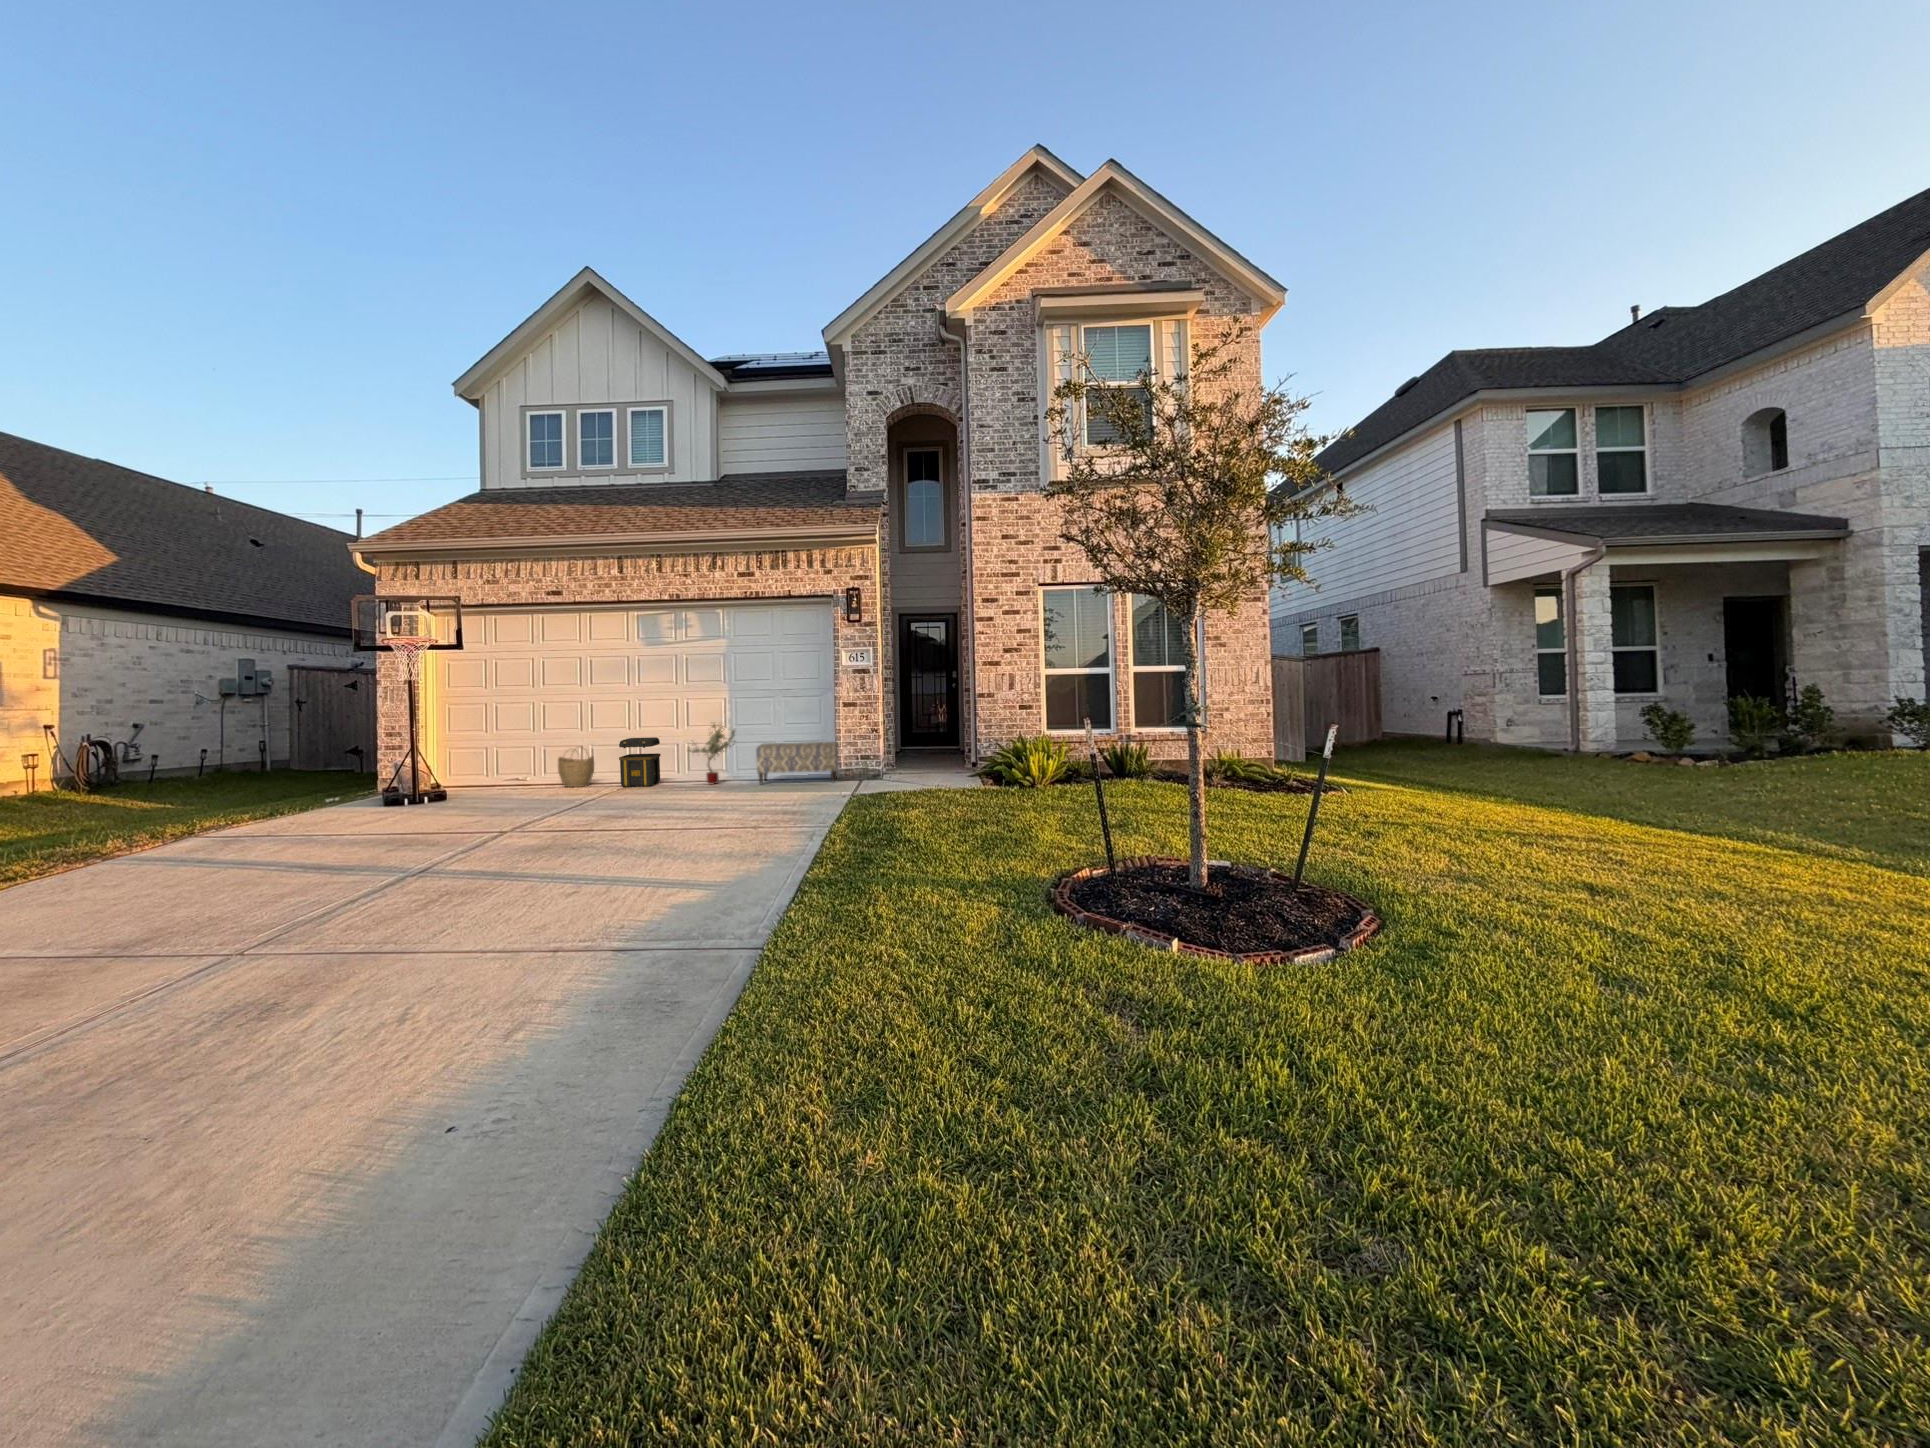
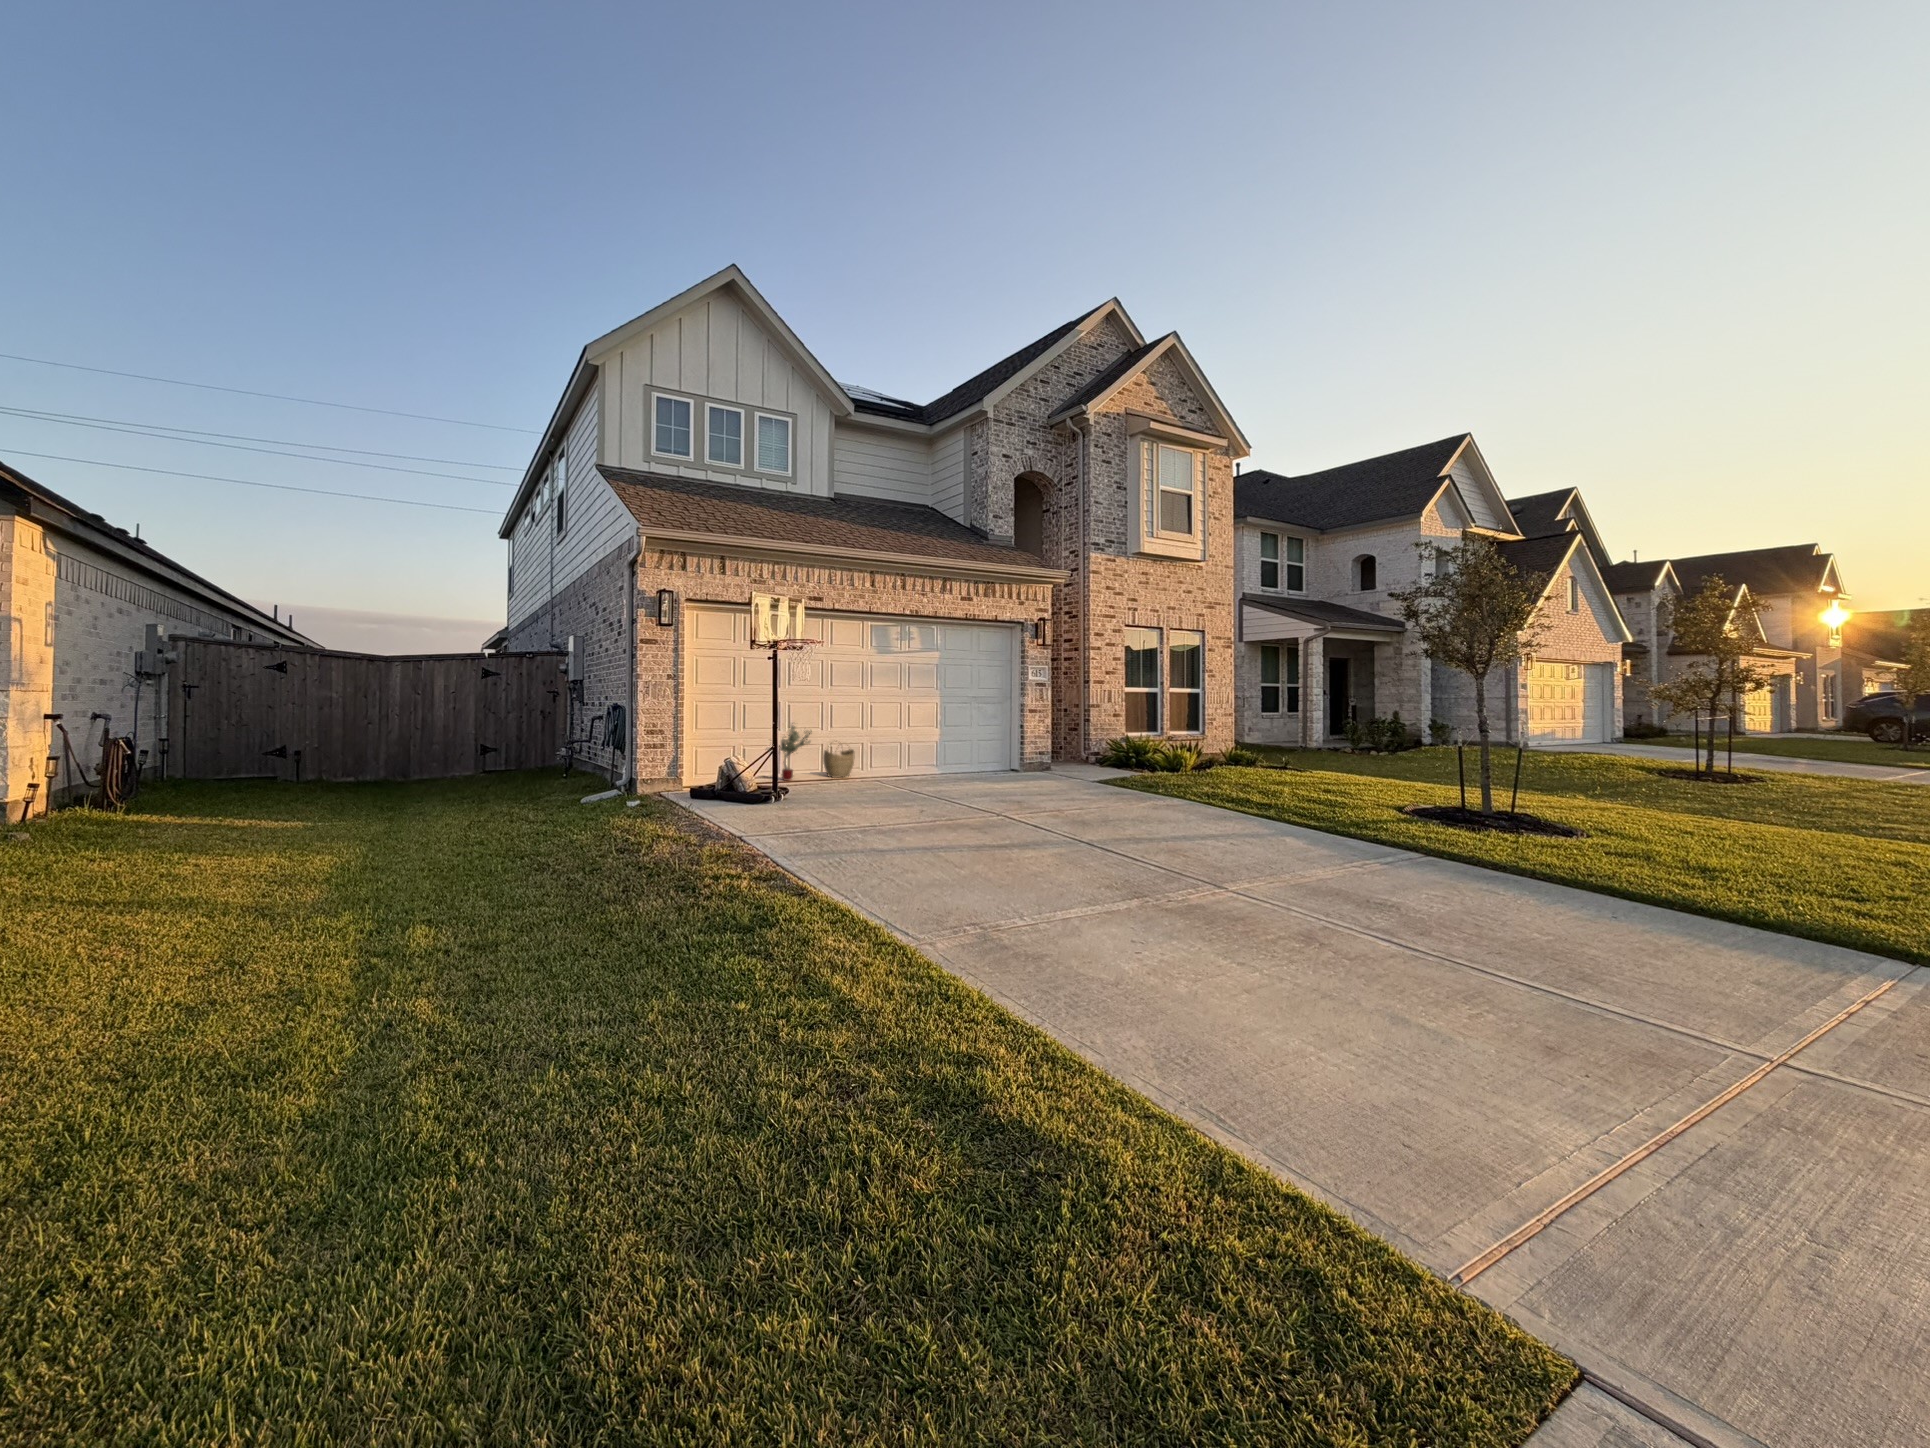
potted tree: present [688,724,735,785] -> present [769,723,812,781]
toolbox: present [619,737,661,787] -> none [875,733,912,777]
bench: present [756,742,839,784] -> none [972,737,1039,772]

